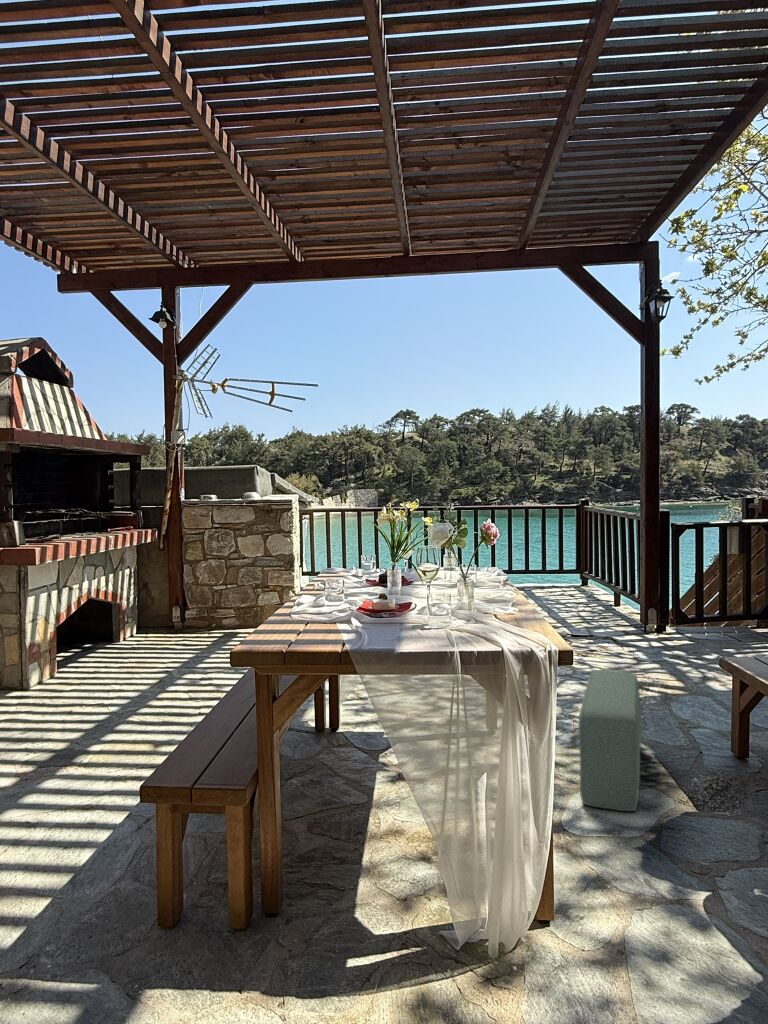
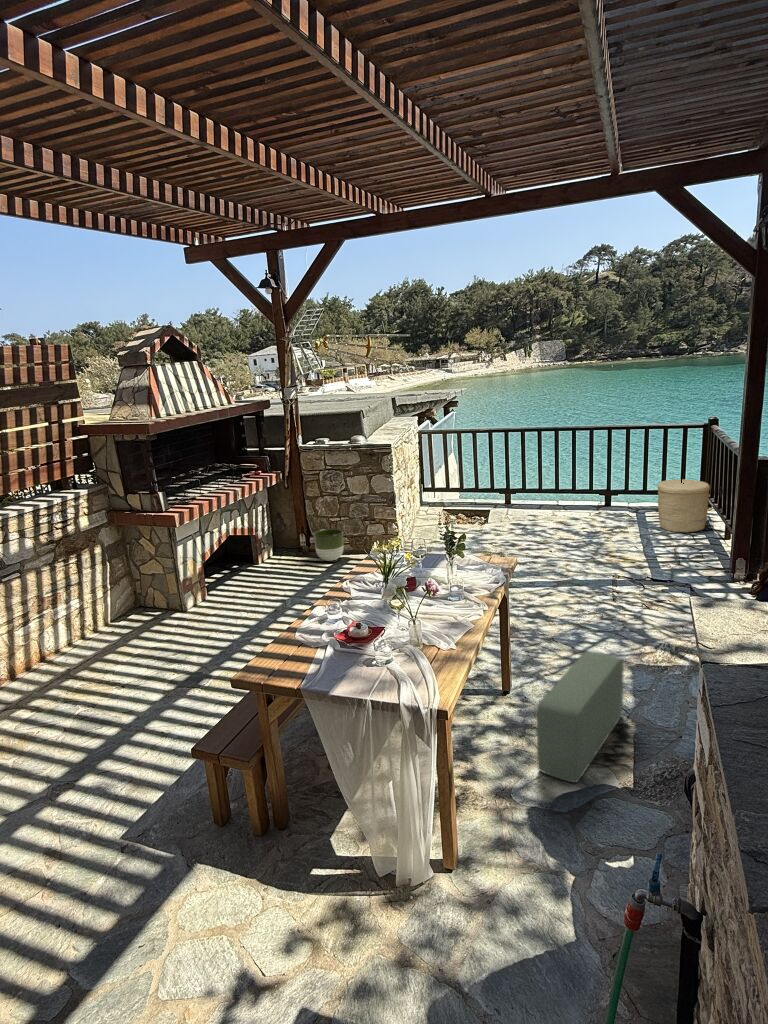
woven basket: none [553,555,603,606] -> present [658,479,710,532]
planter: none [194,599,229,636] -> present [314,528,344,561]

